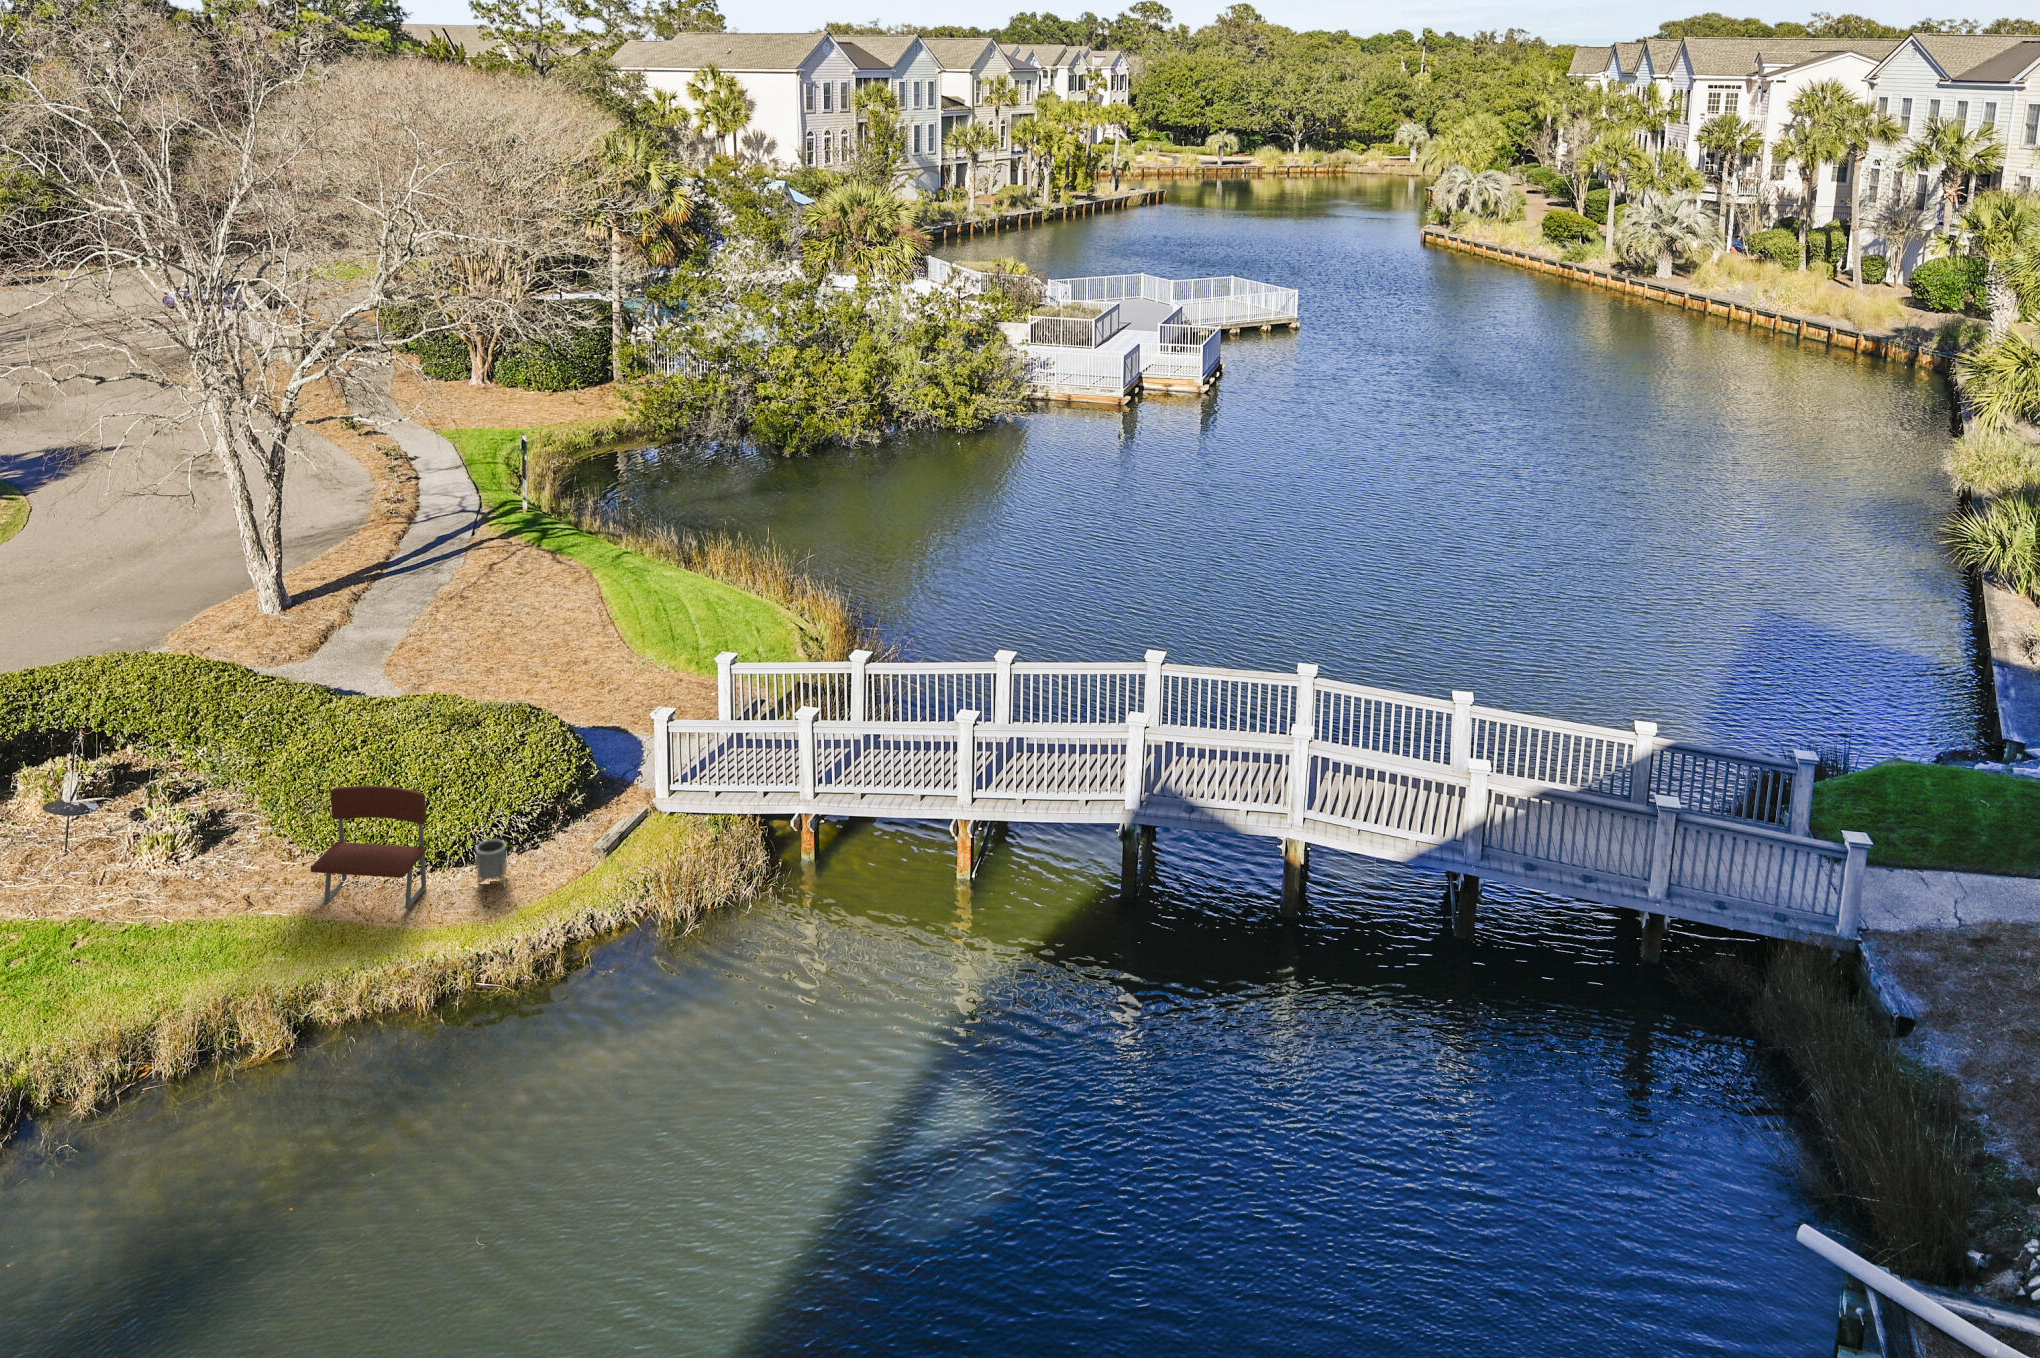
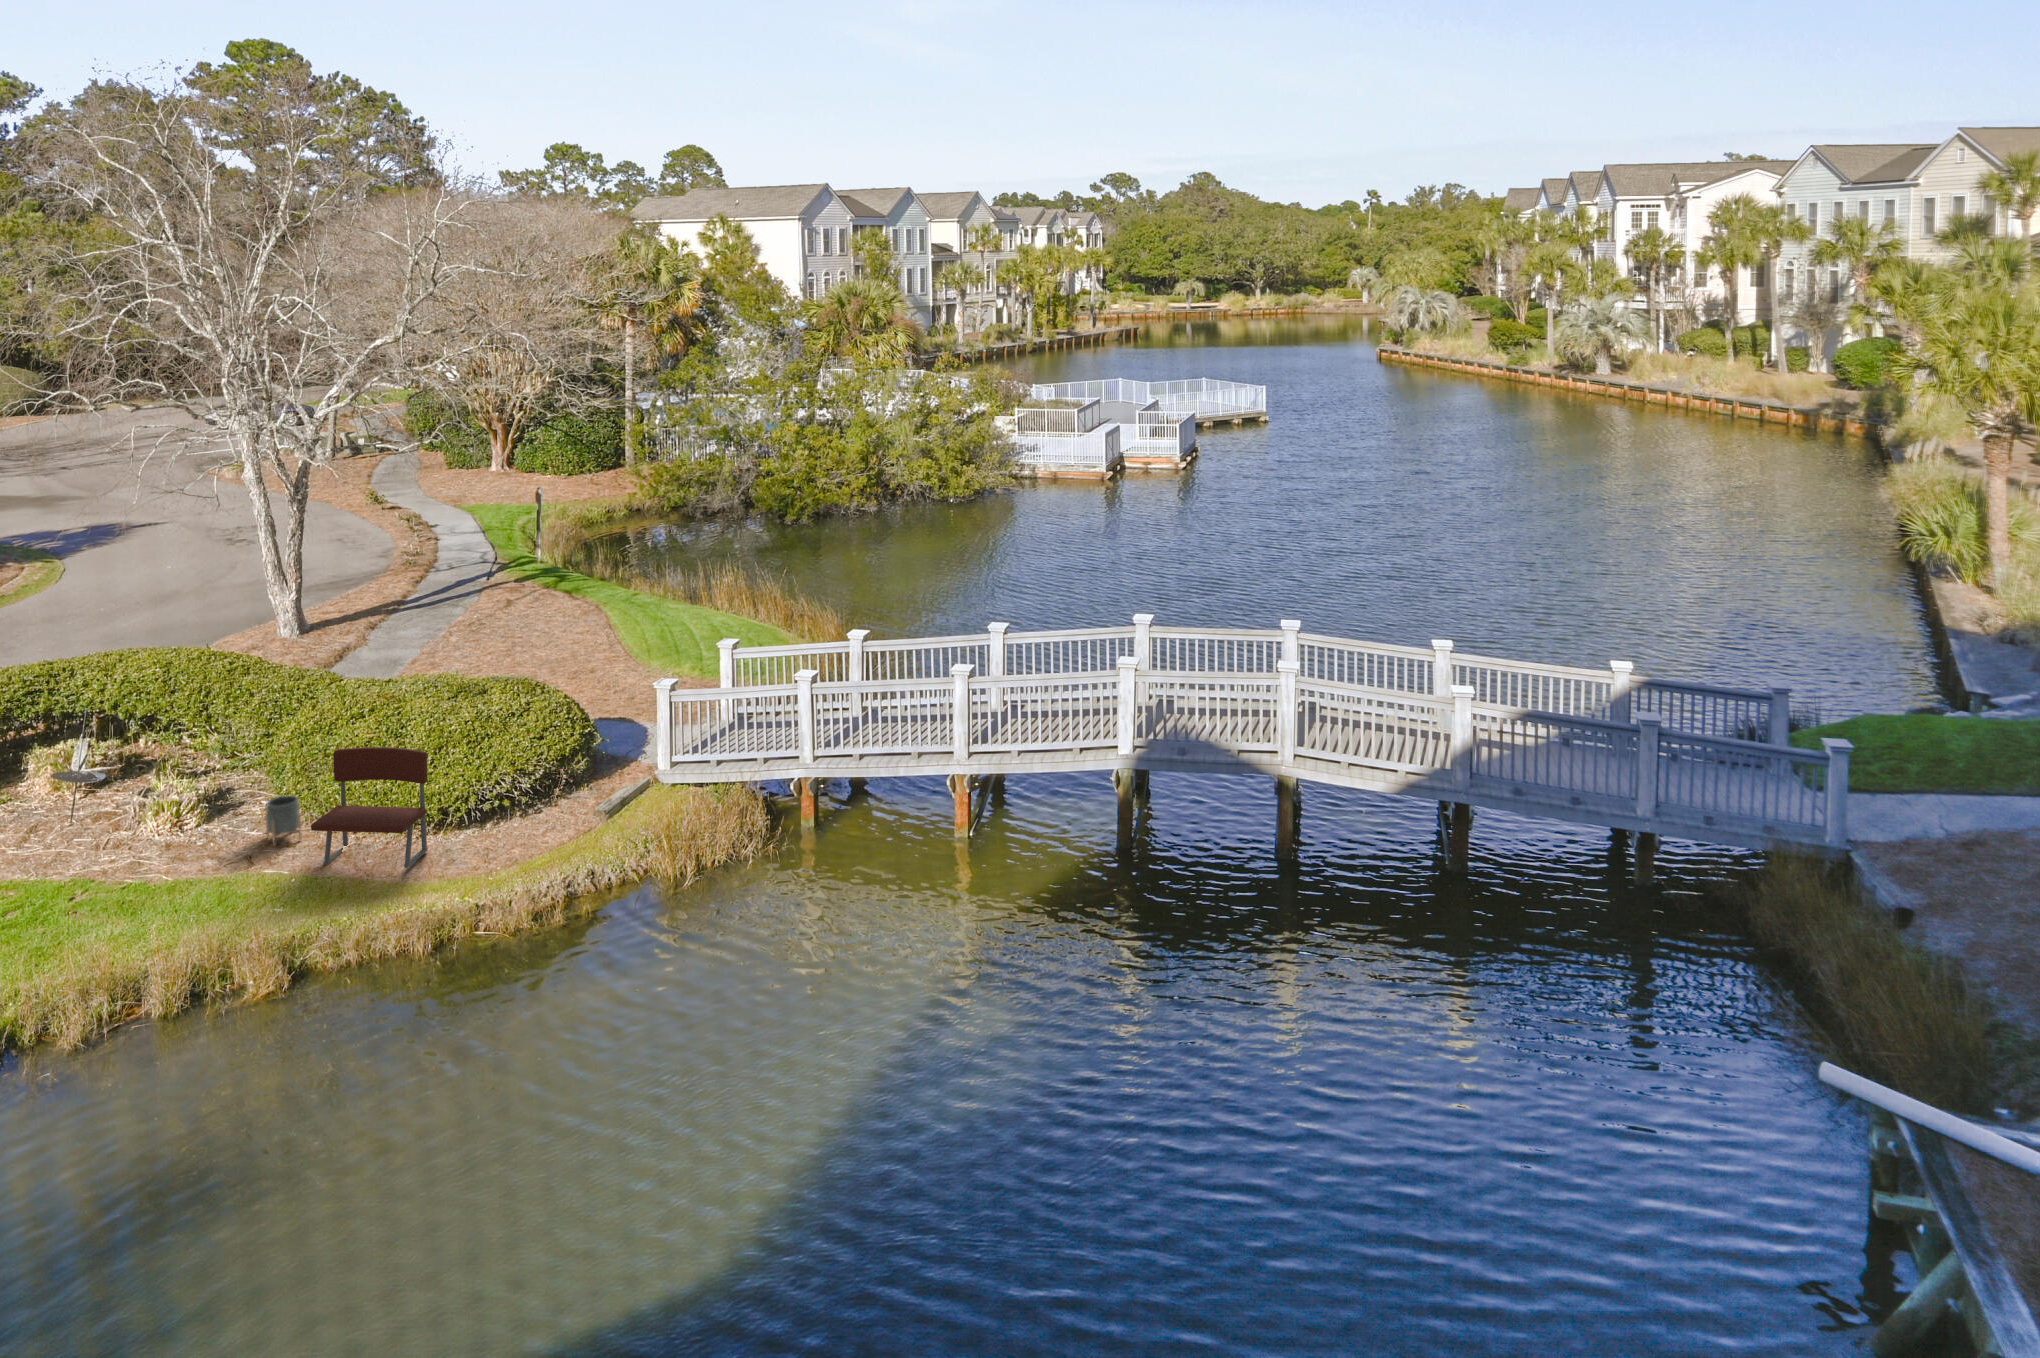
planter: present [476,839,507,889] -> present [266,796,302,845]

